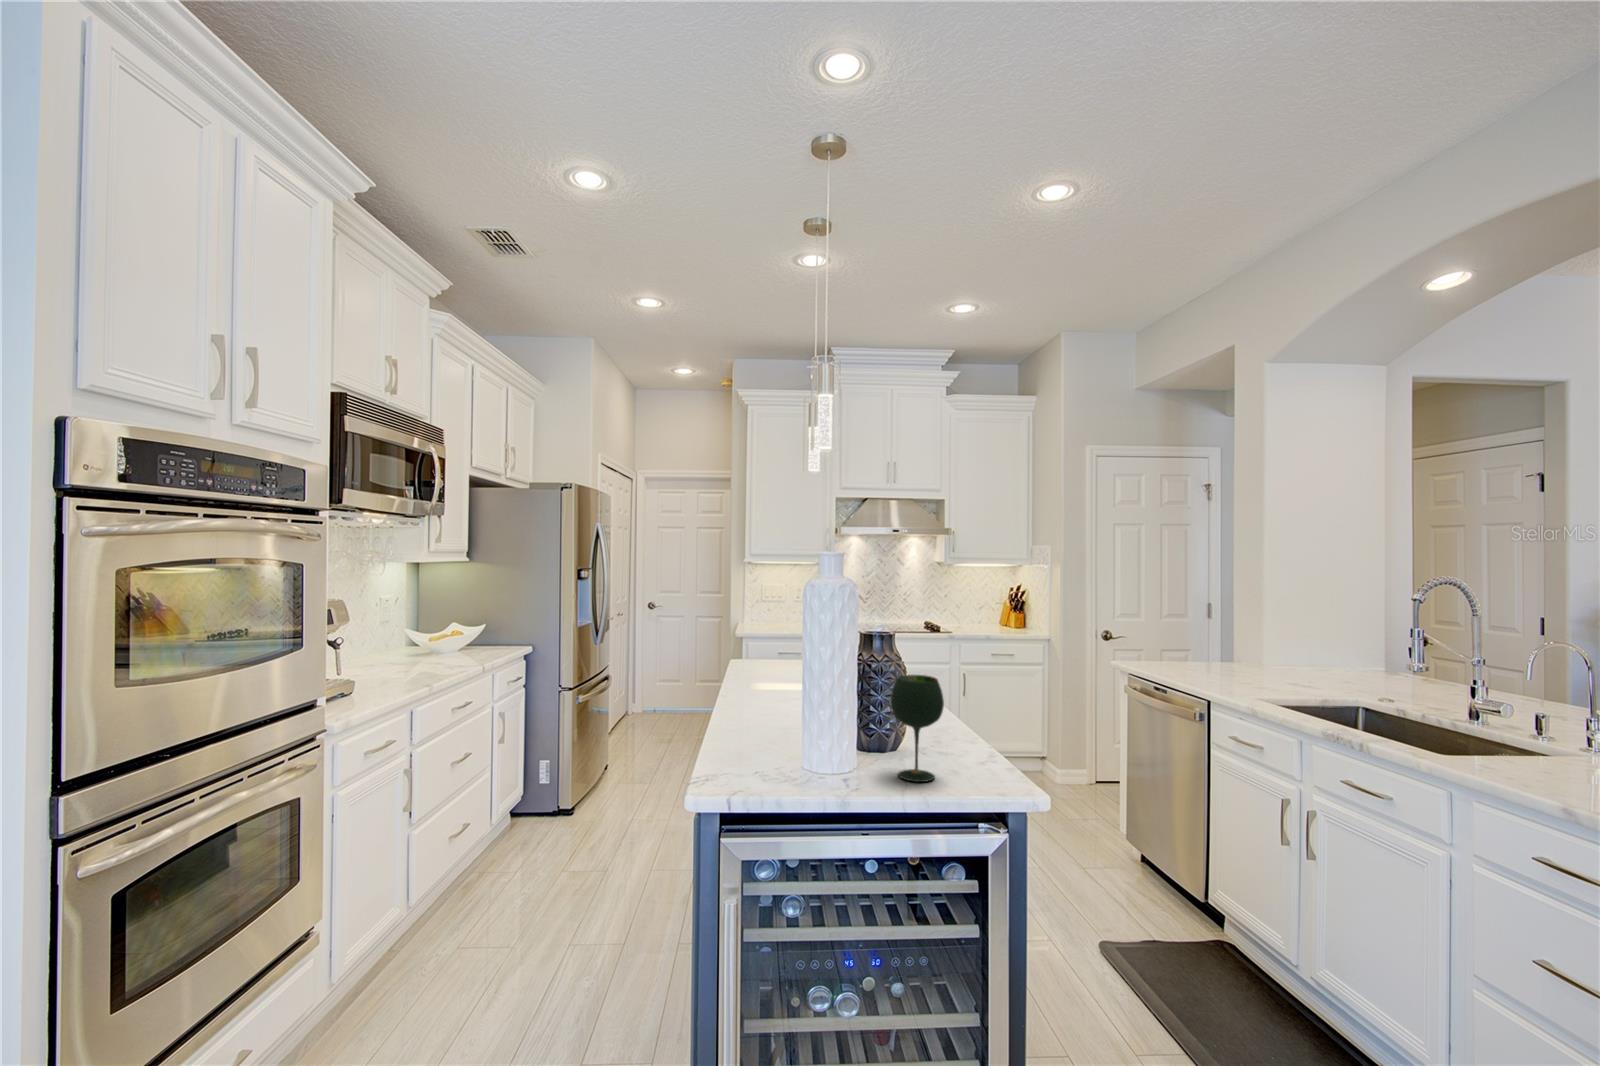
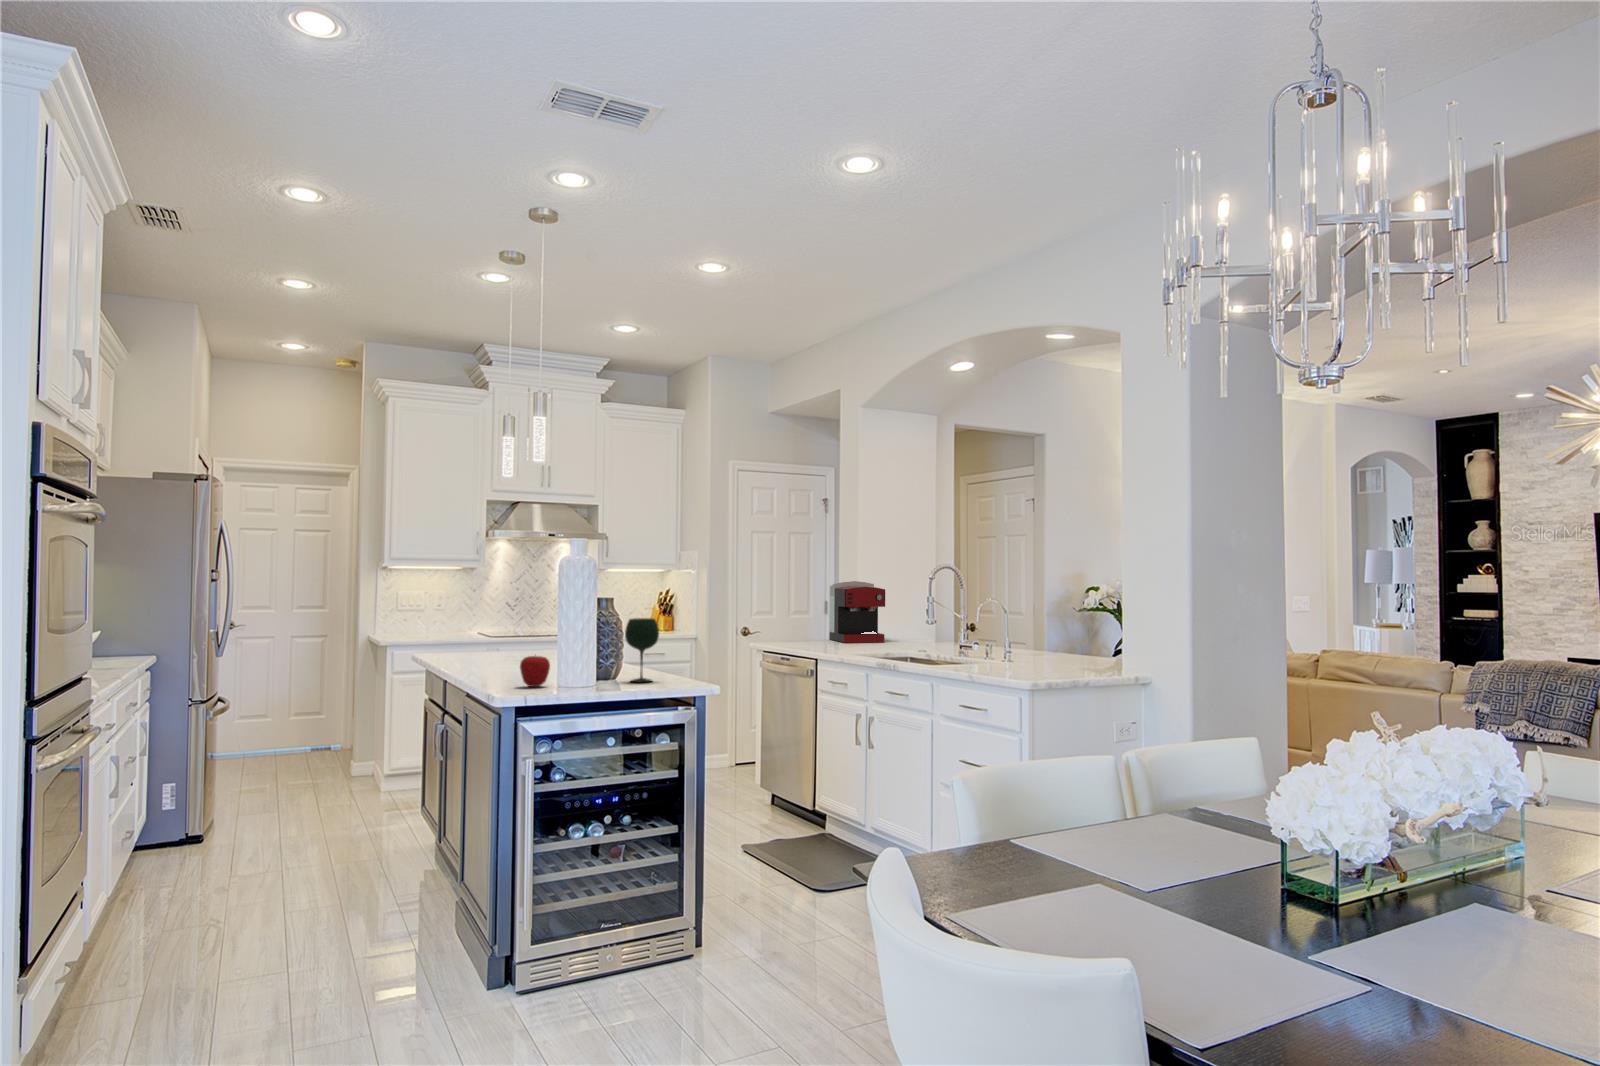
coffee maker: none [1227,591,1321,679] -> present [829,581,885,643]
apple: none [731,725,775,775] -> present [520,656,550,687]

